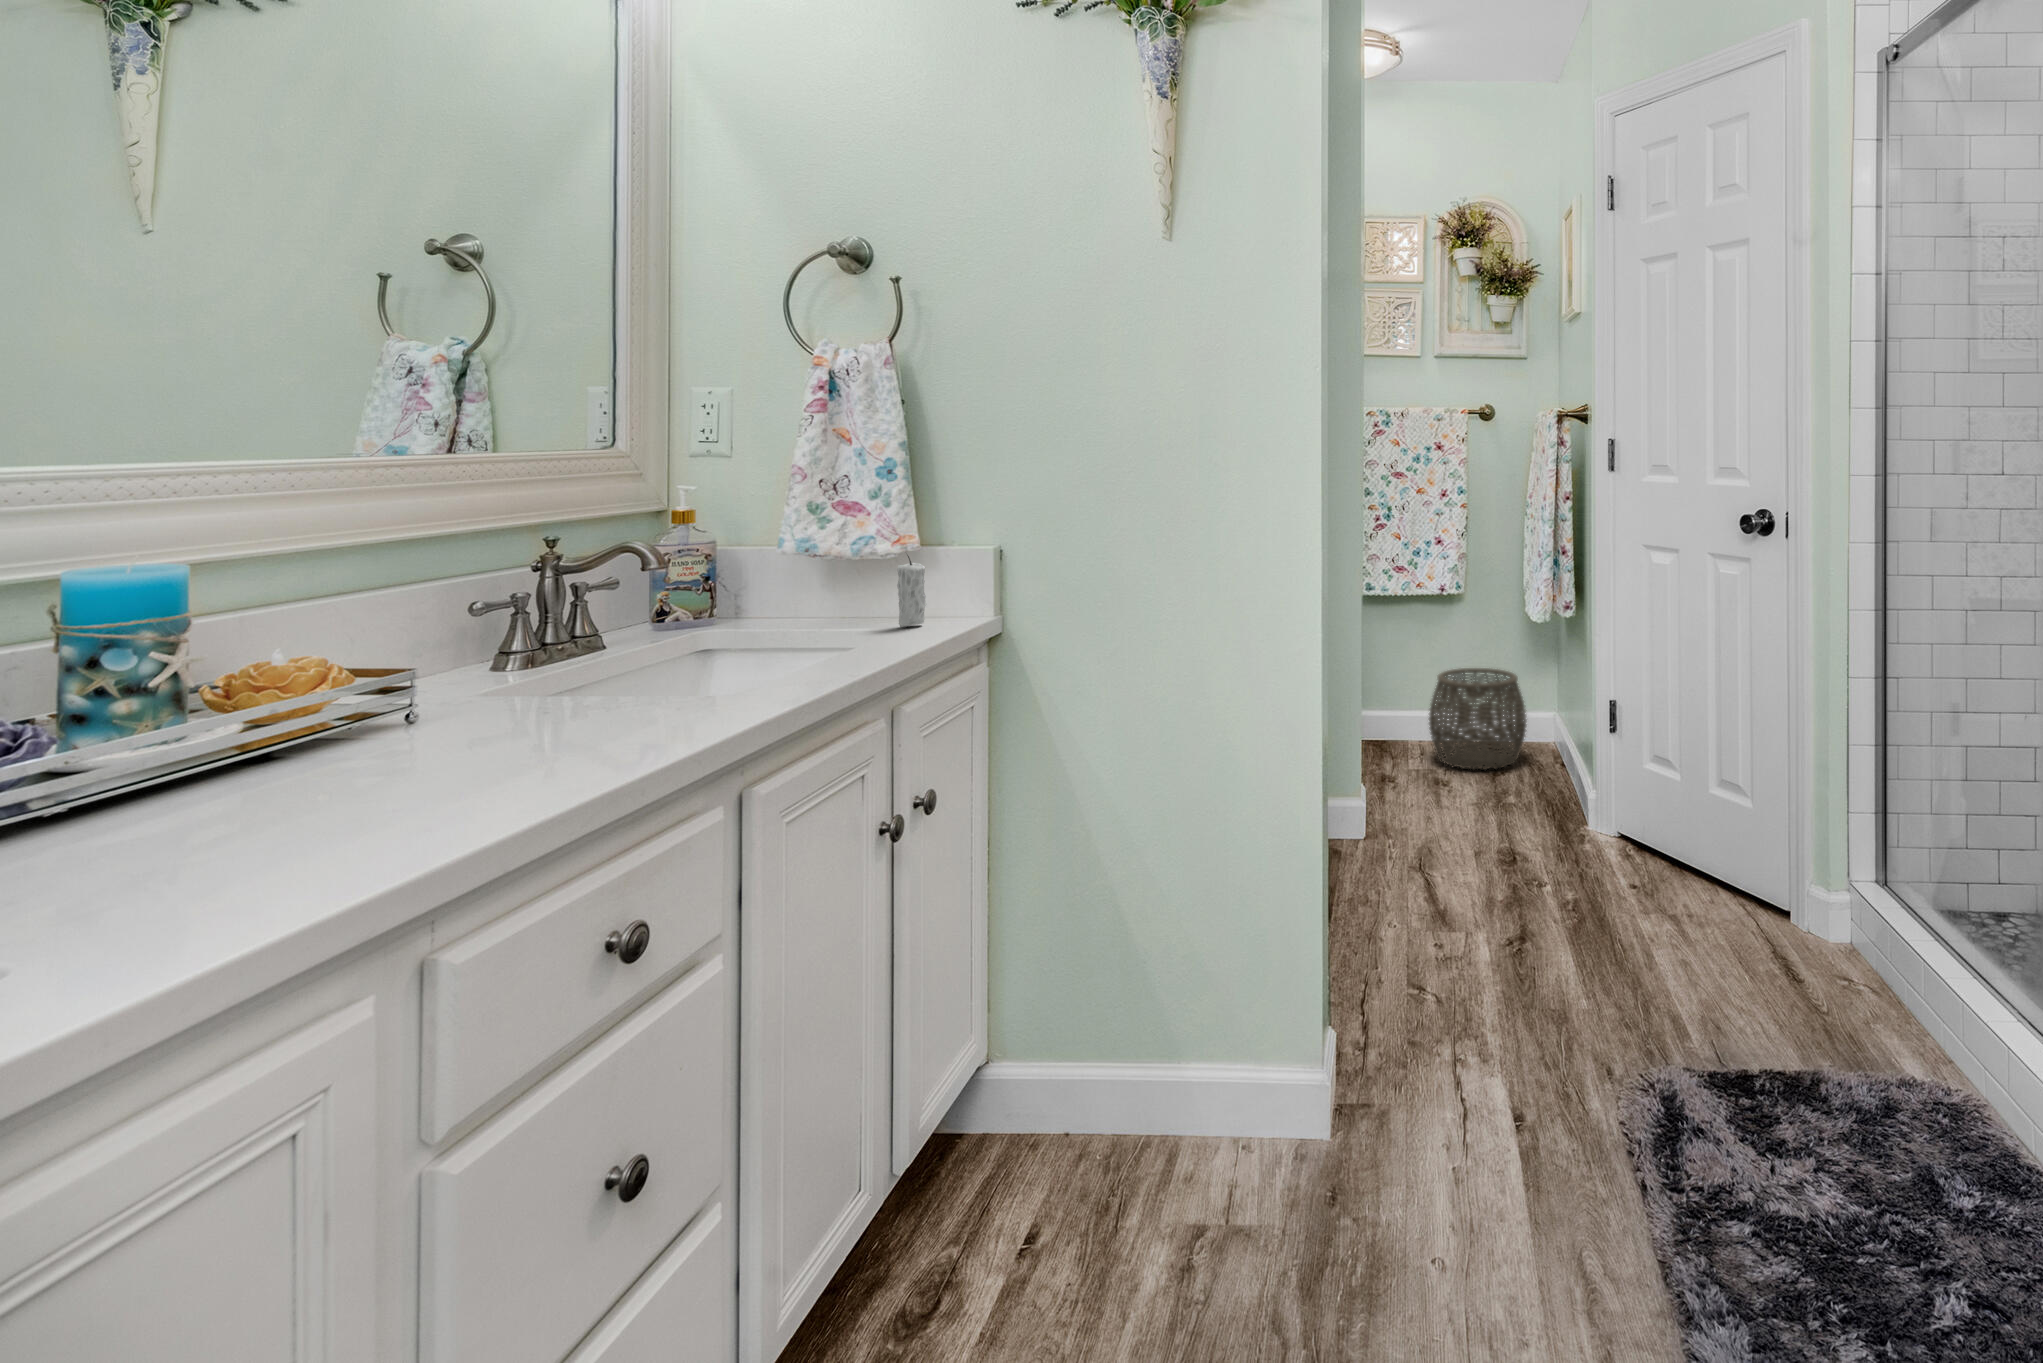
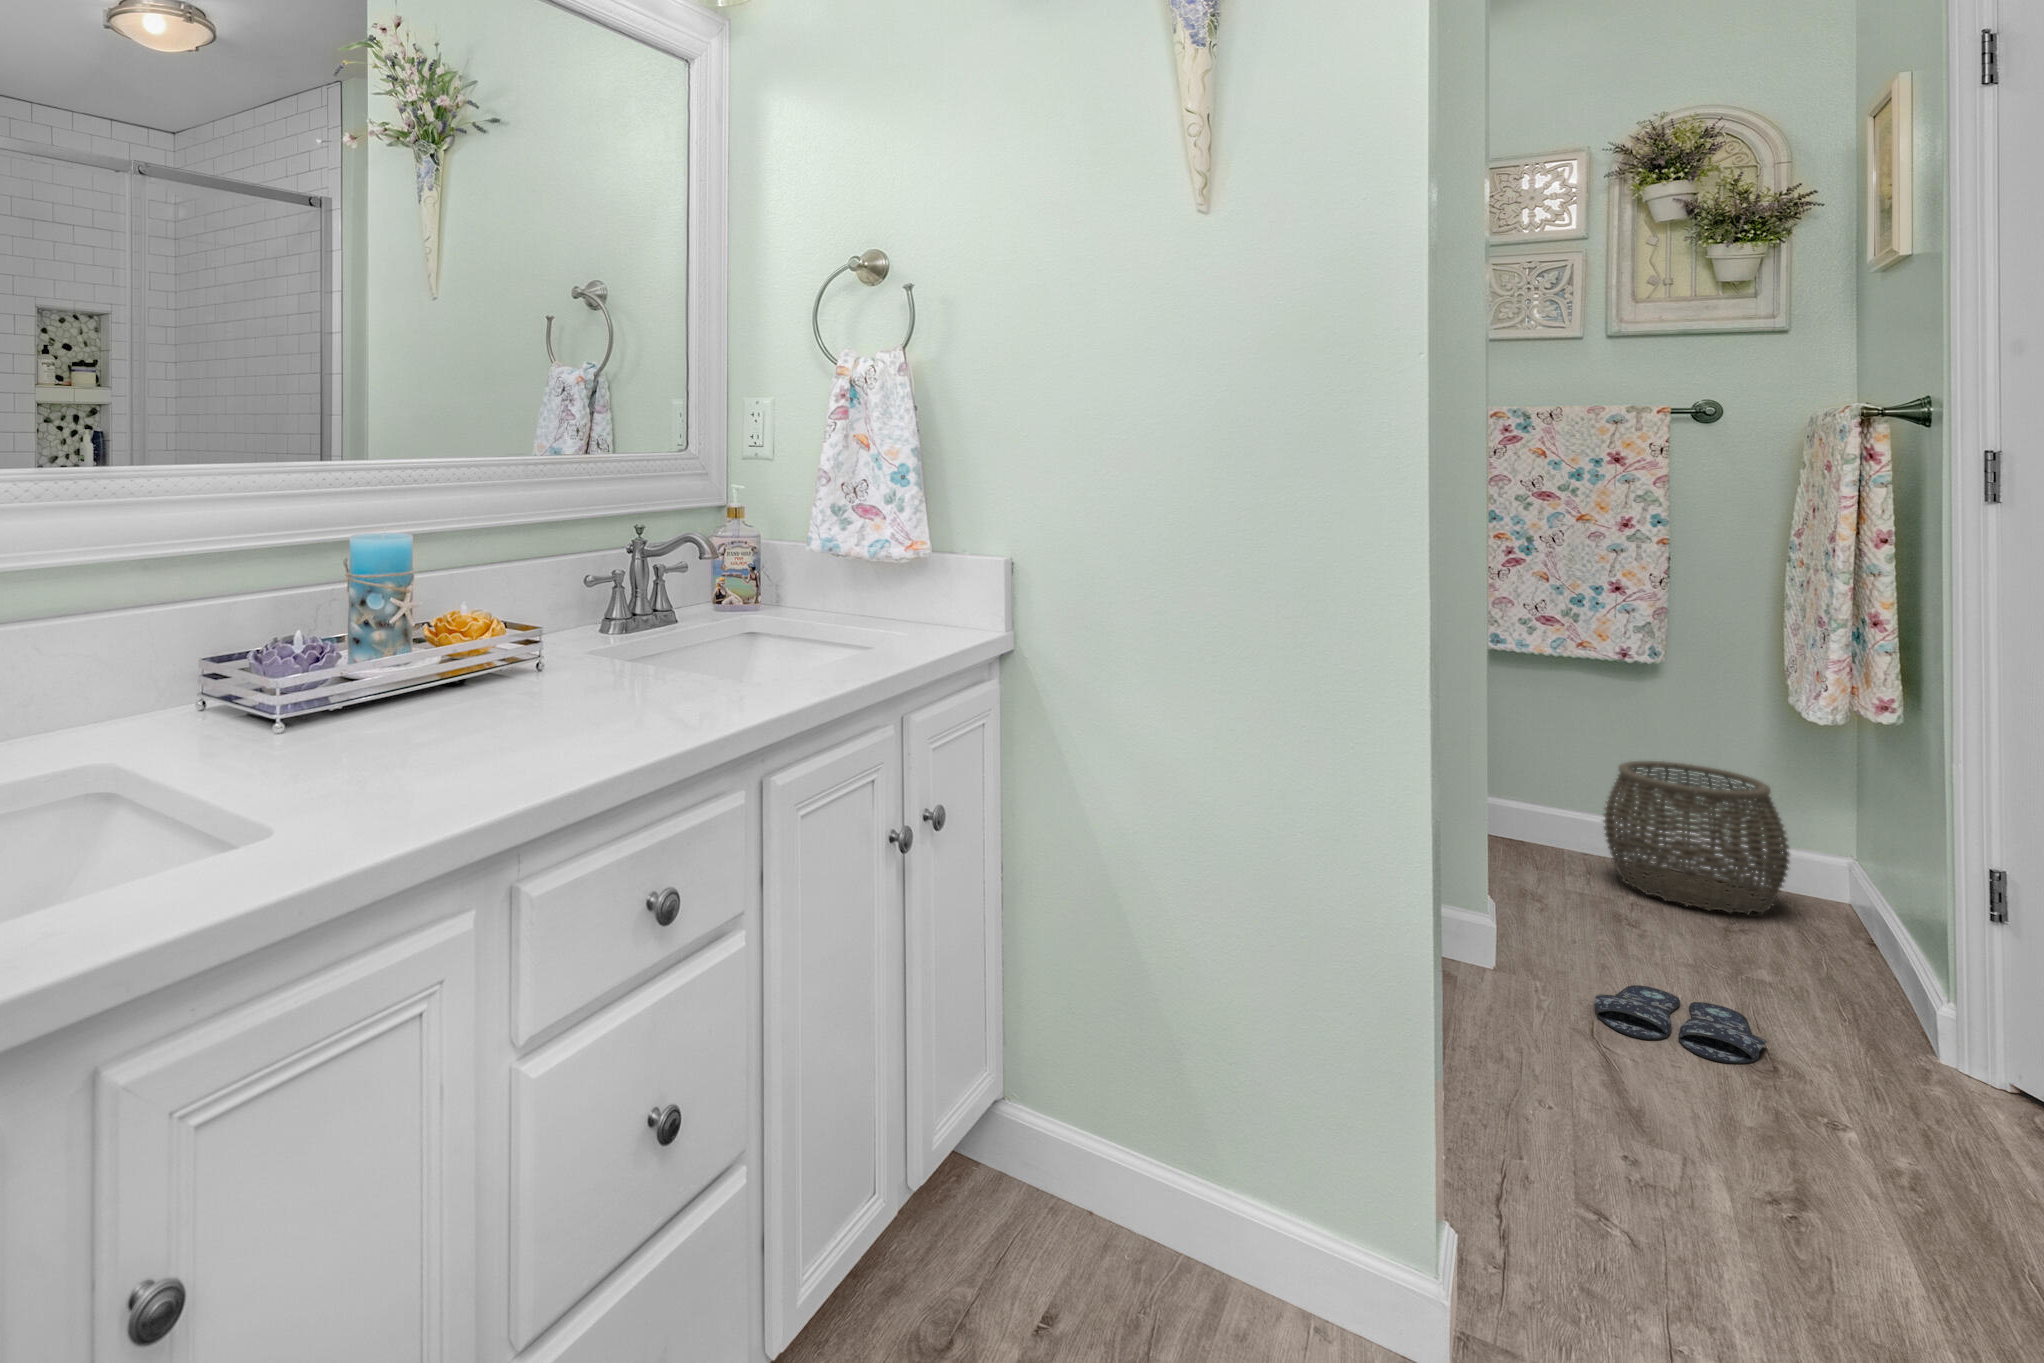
candle: present [897,555,926,627] -> none [914,556,942,632]
slippers: none [1420,831,1511,871] -> present [1595,985,1767,1064]

